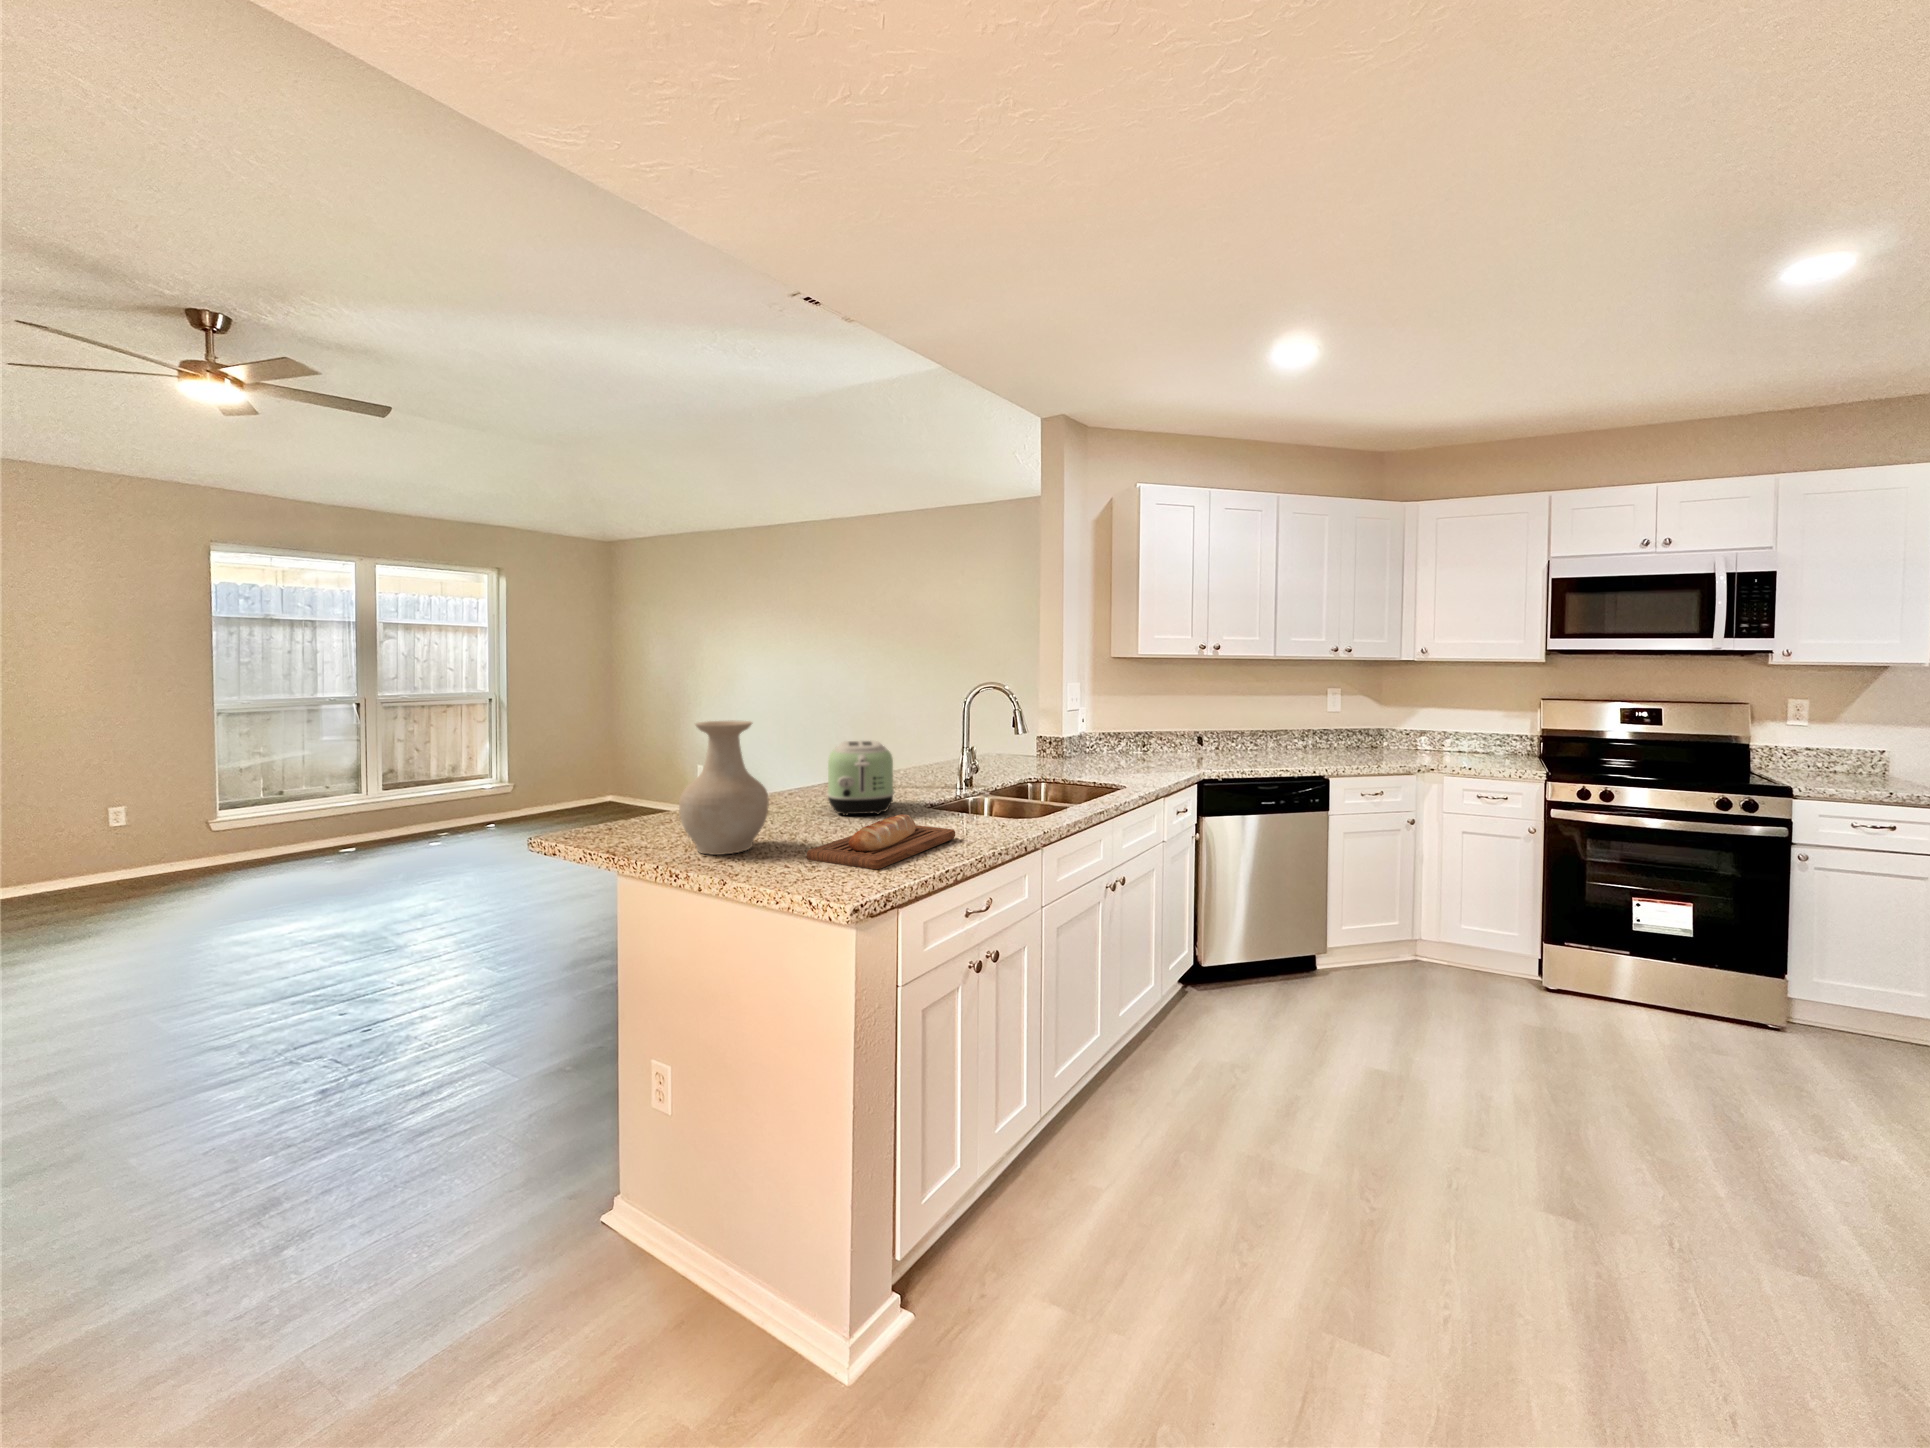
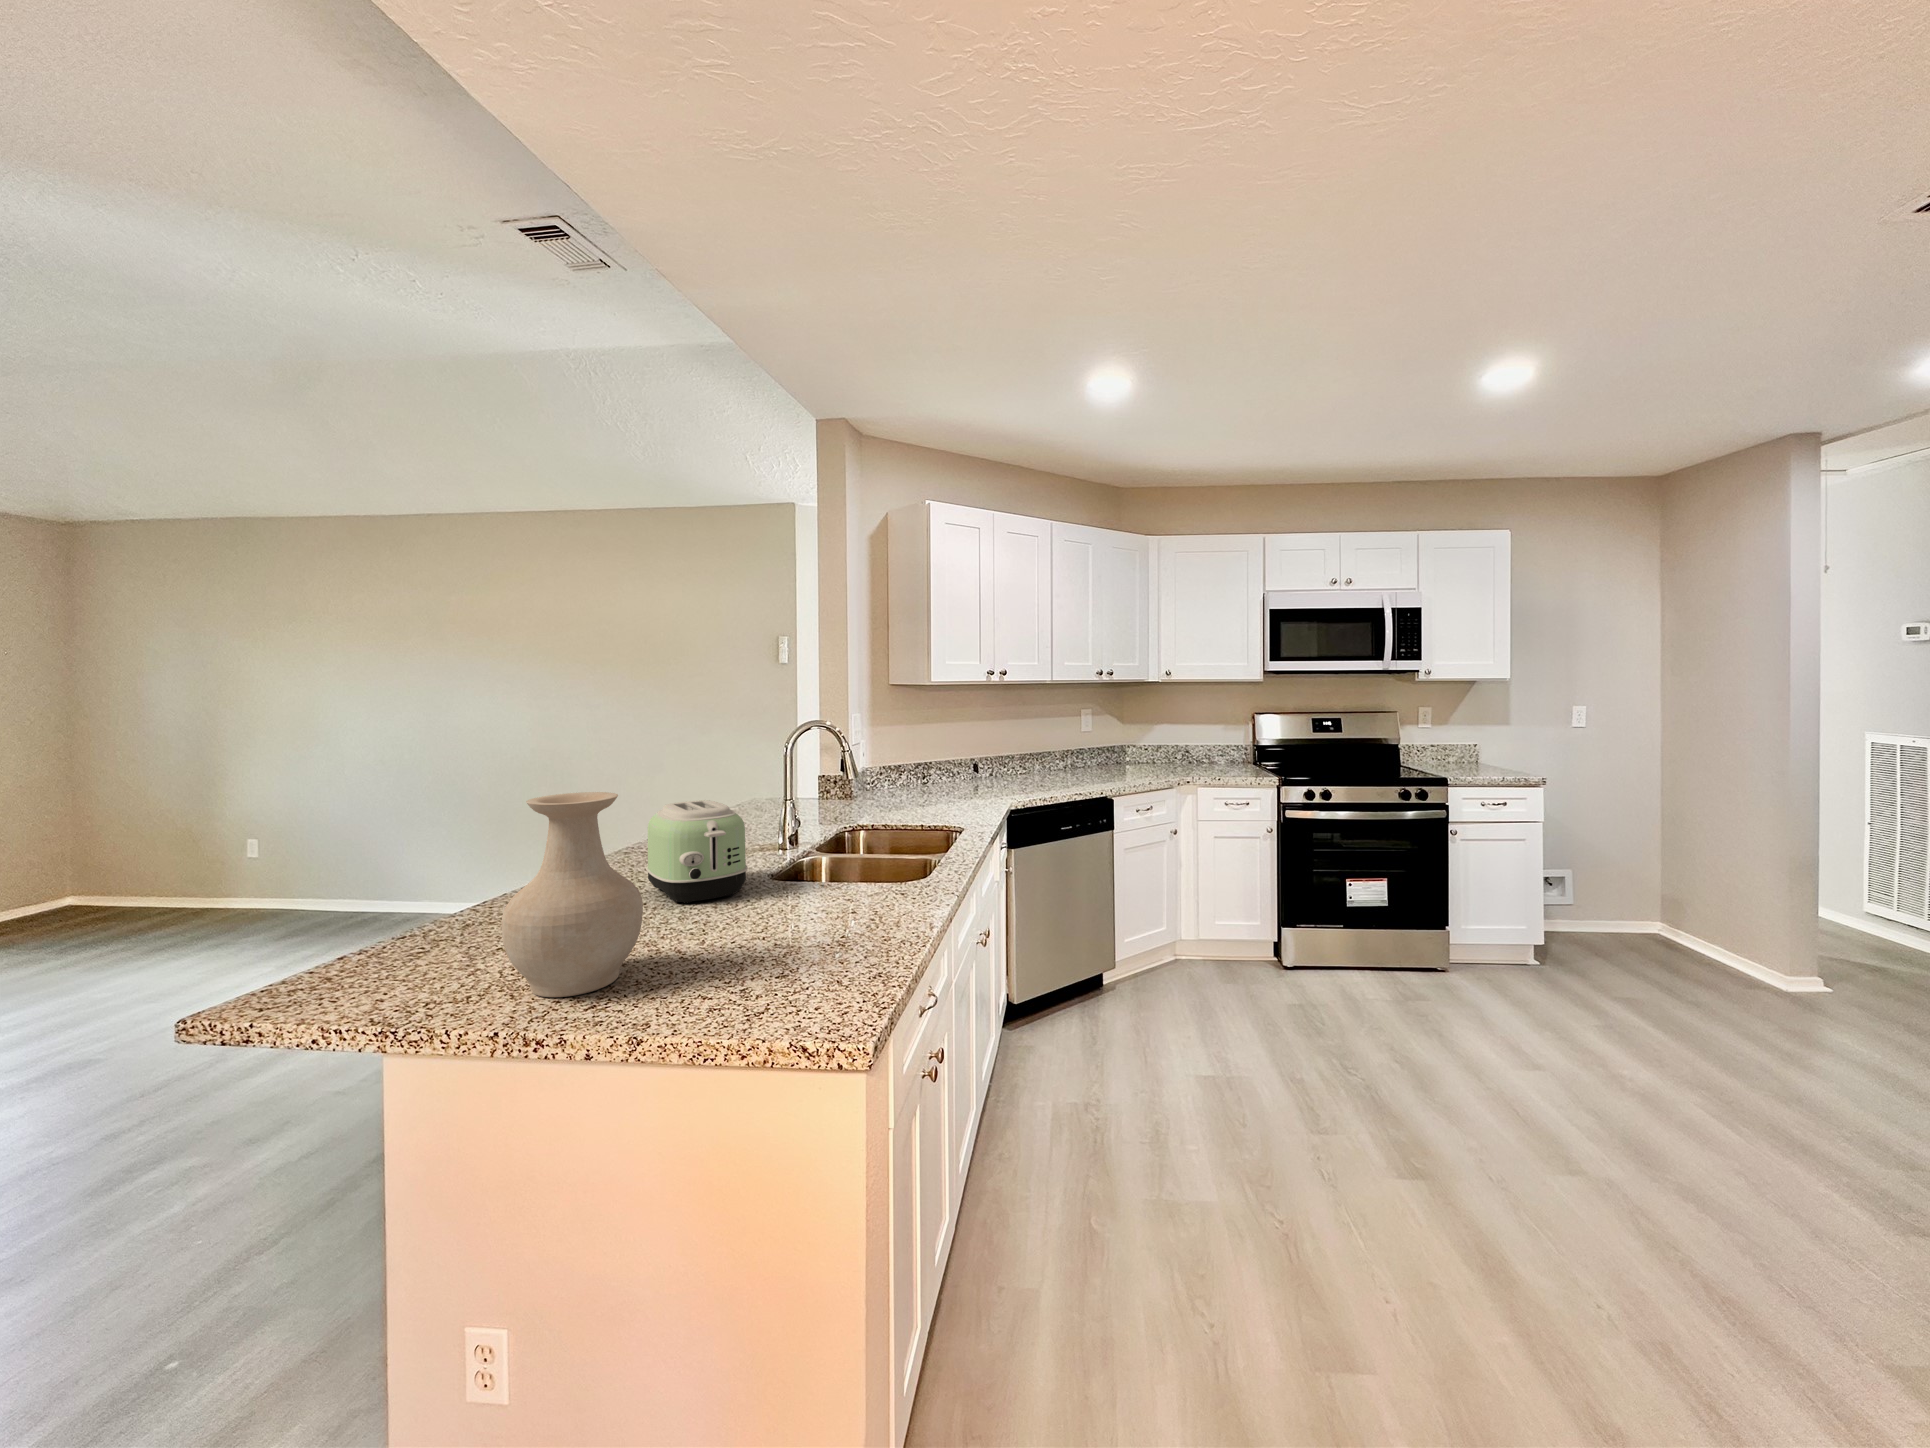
bread loaf: present [807,815,955,869] -> none [720,895,875,980]

